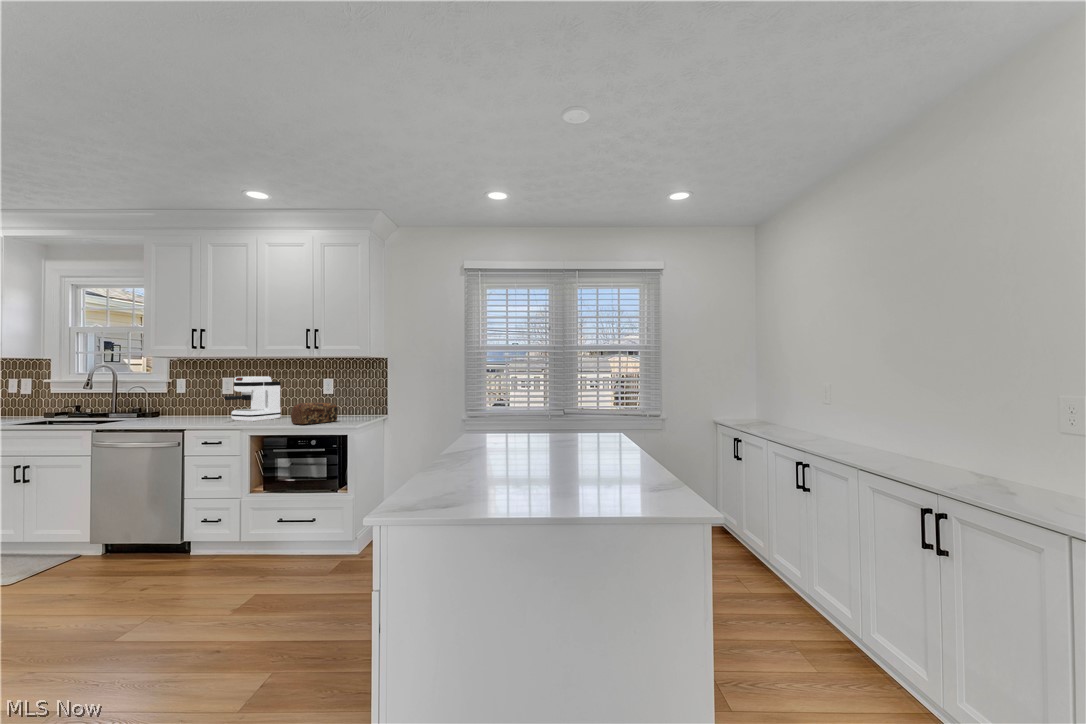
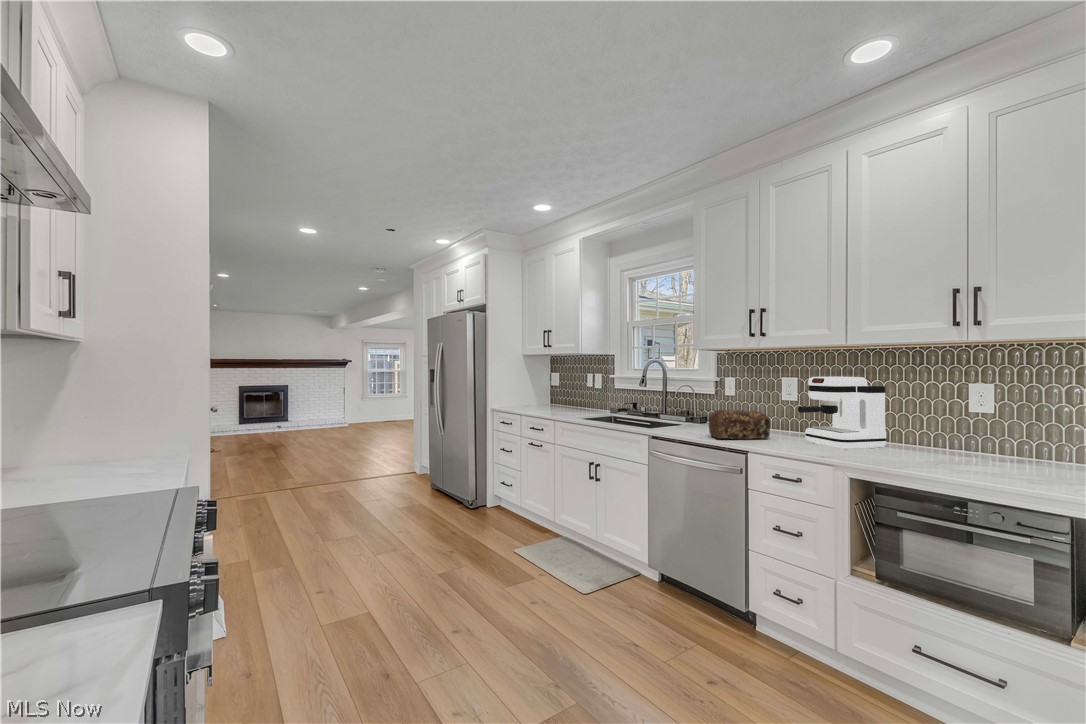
bread loaf: present [291,402,338,425] -> present [709,410,770,439]

